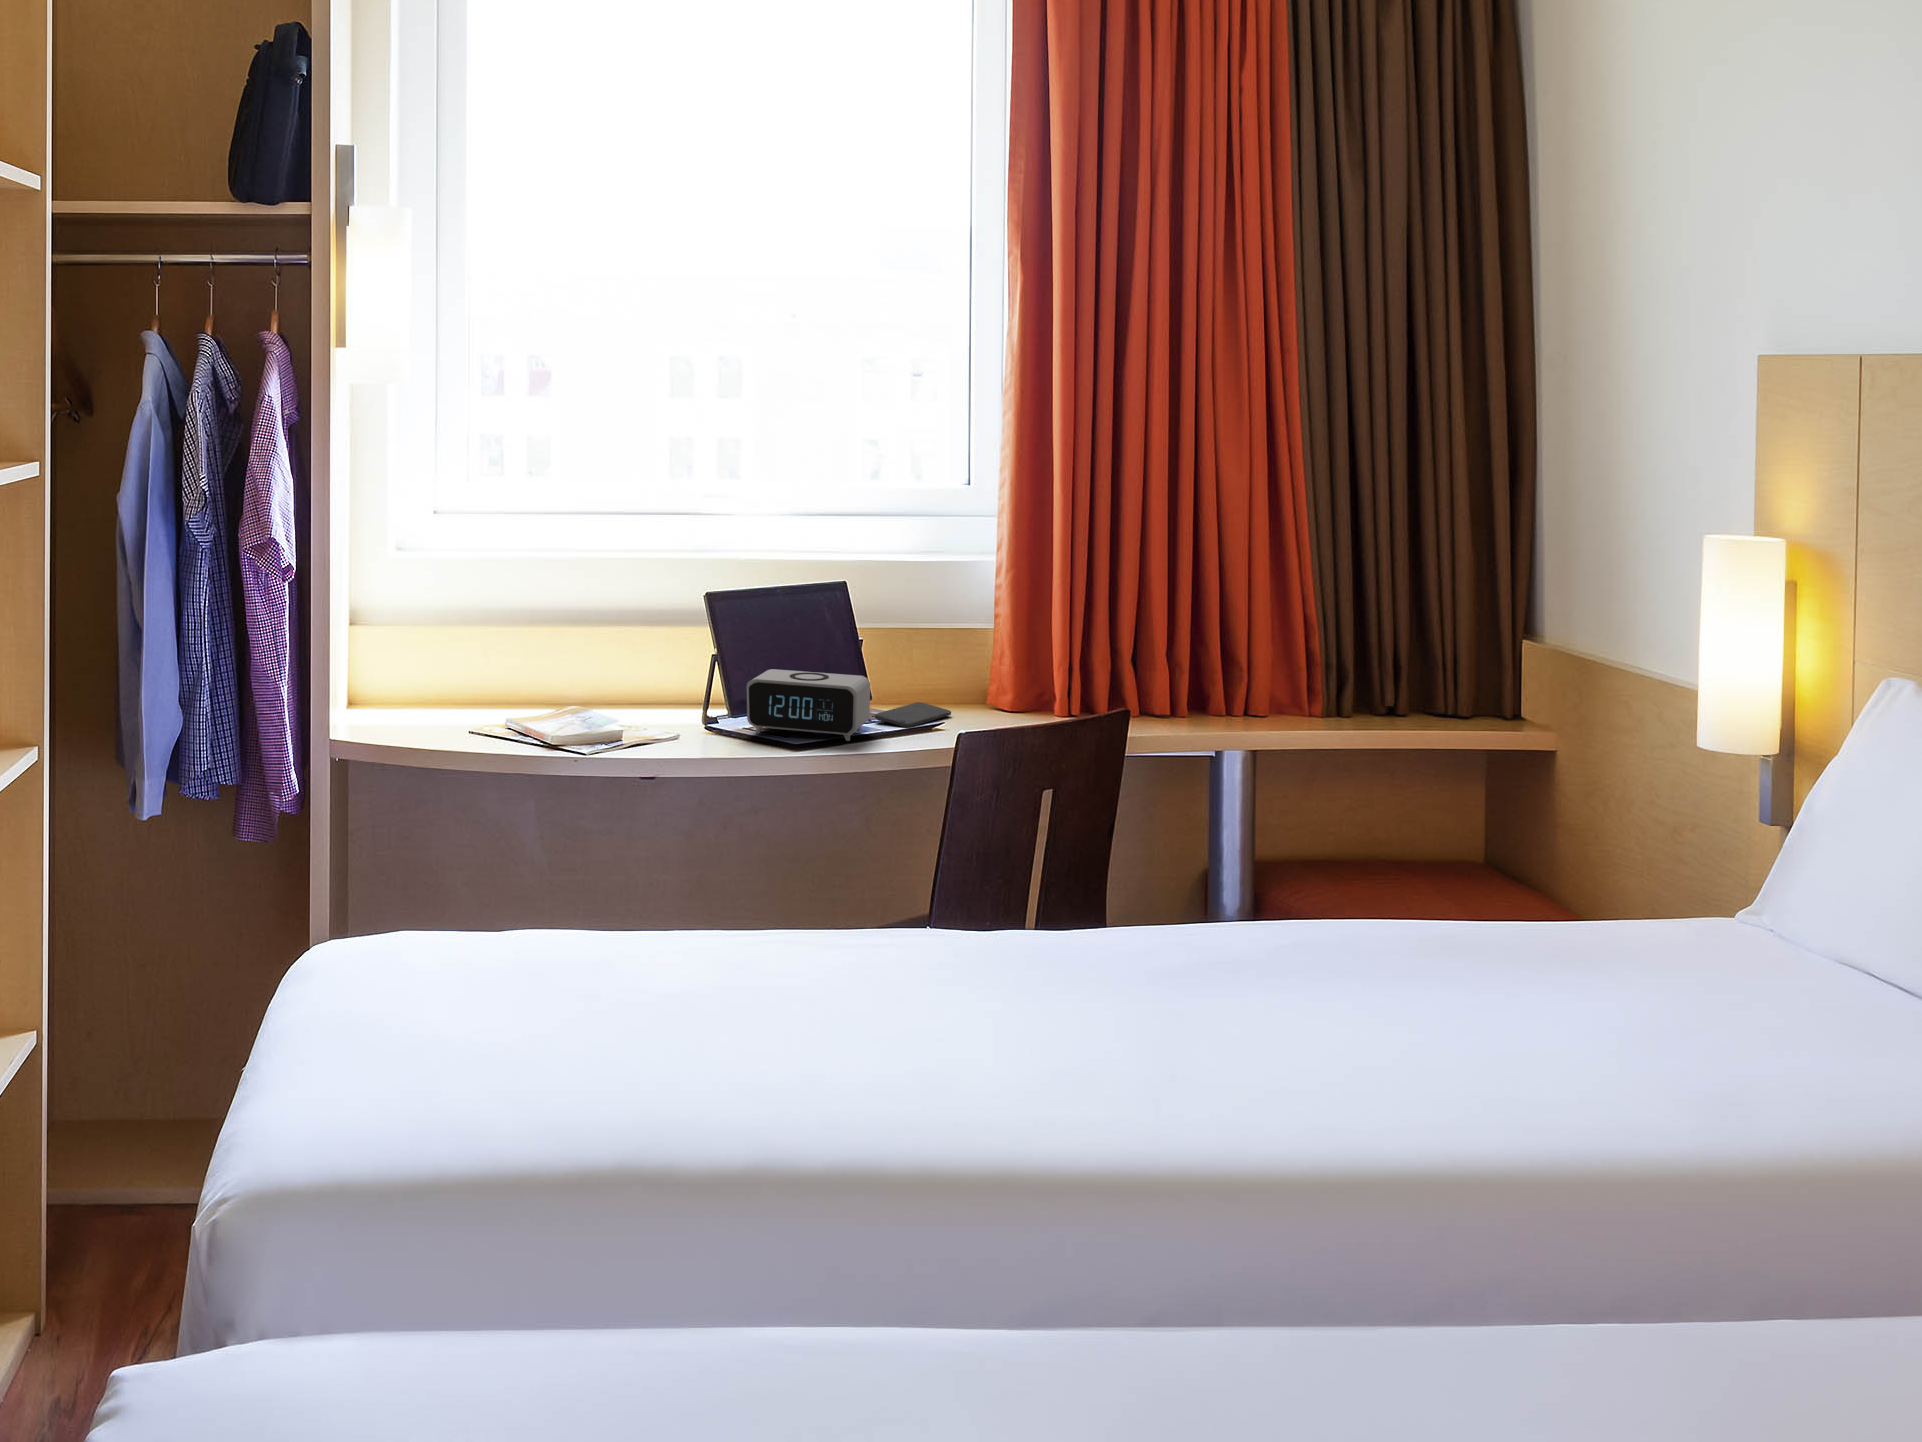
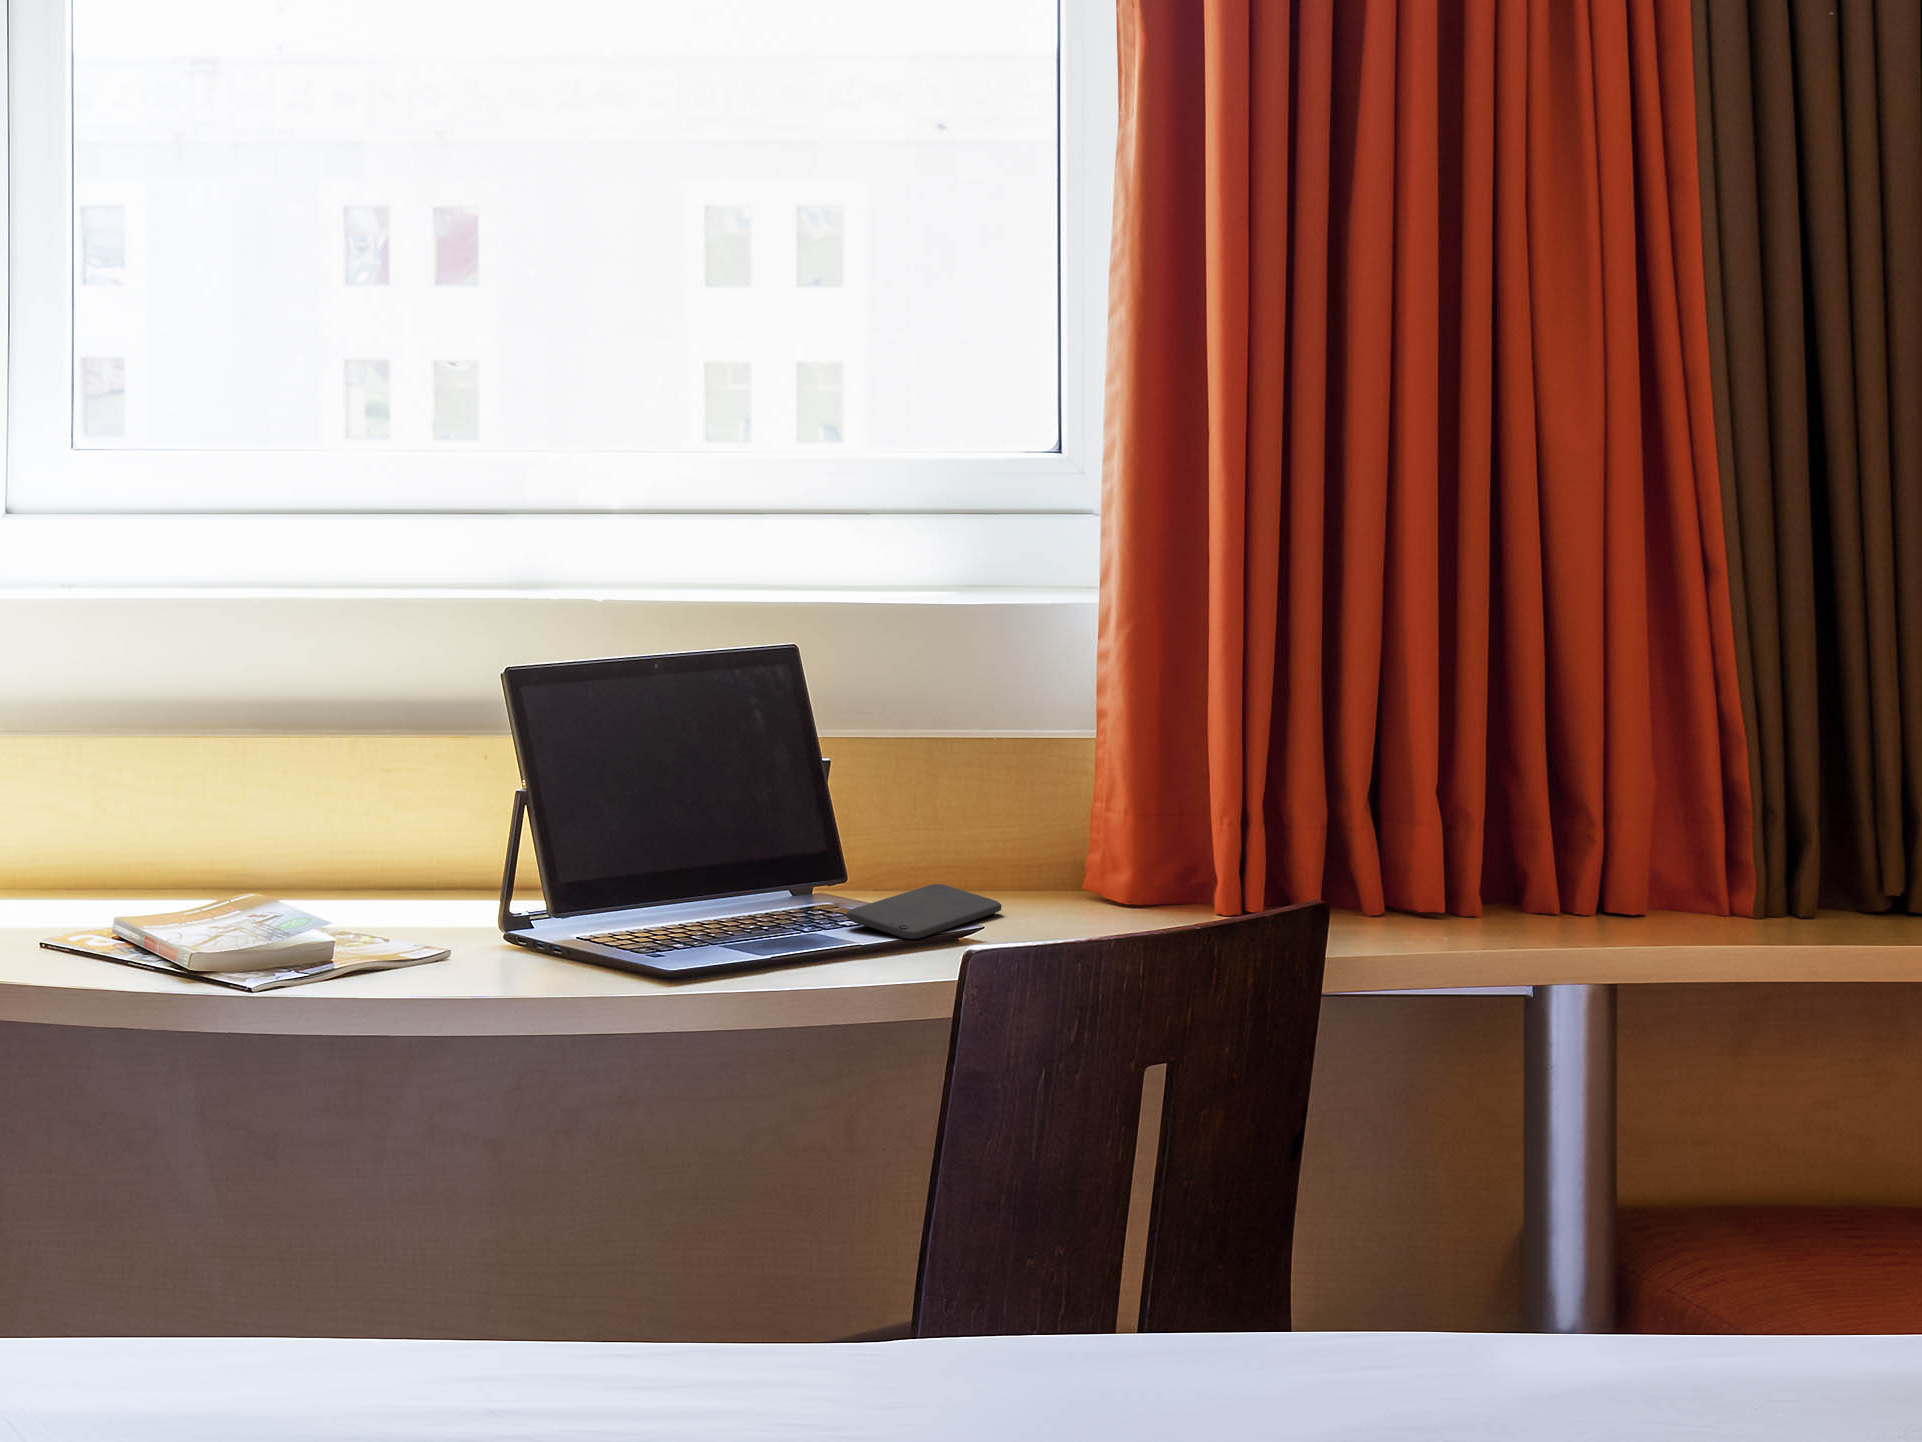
alarm clock: present [747,669,870,741] -> none [585,821,836,973]

